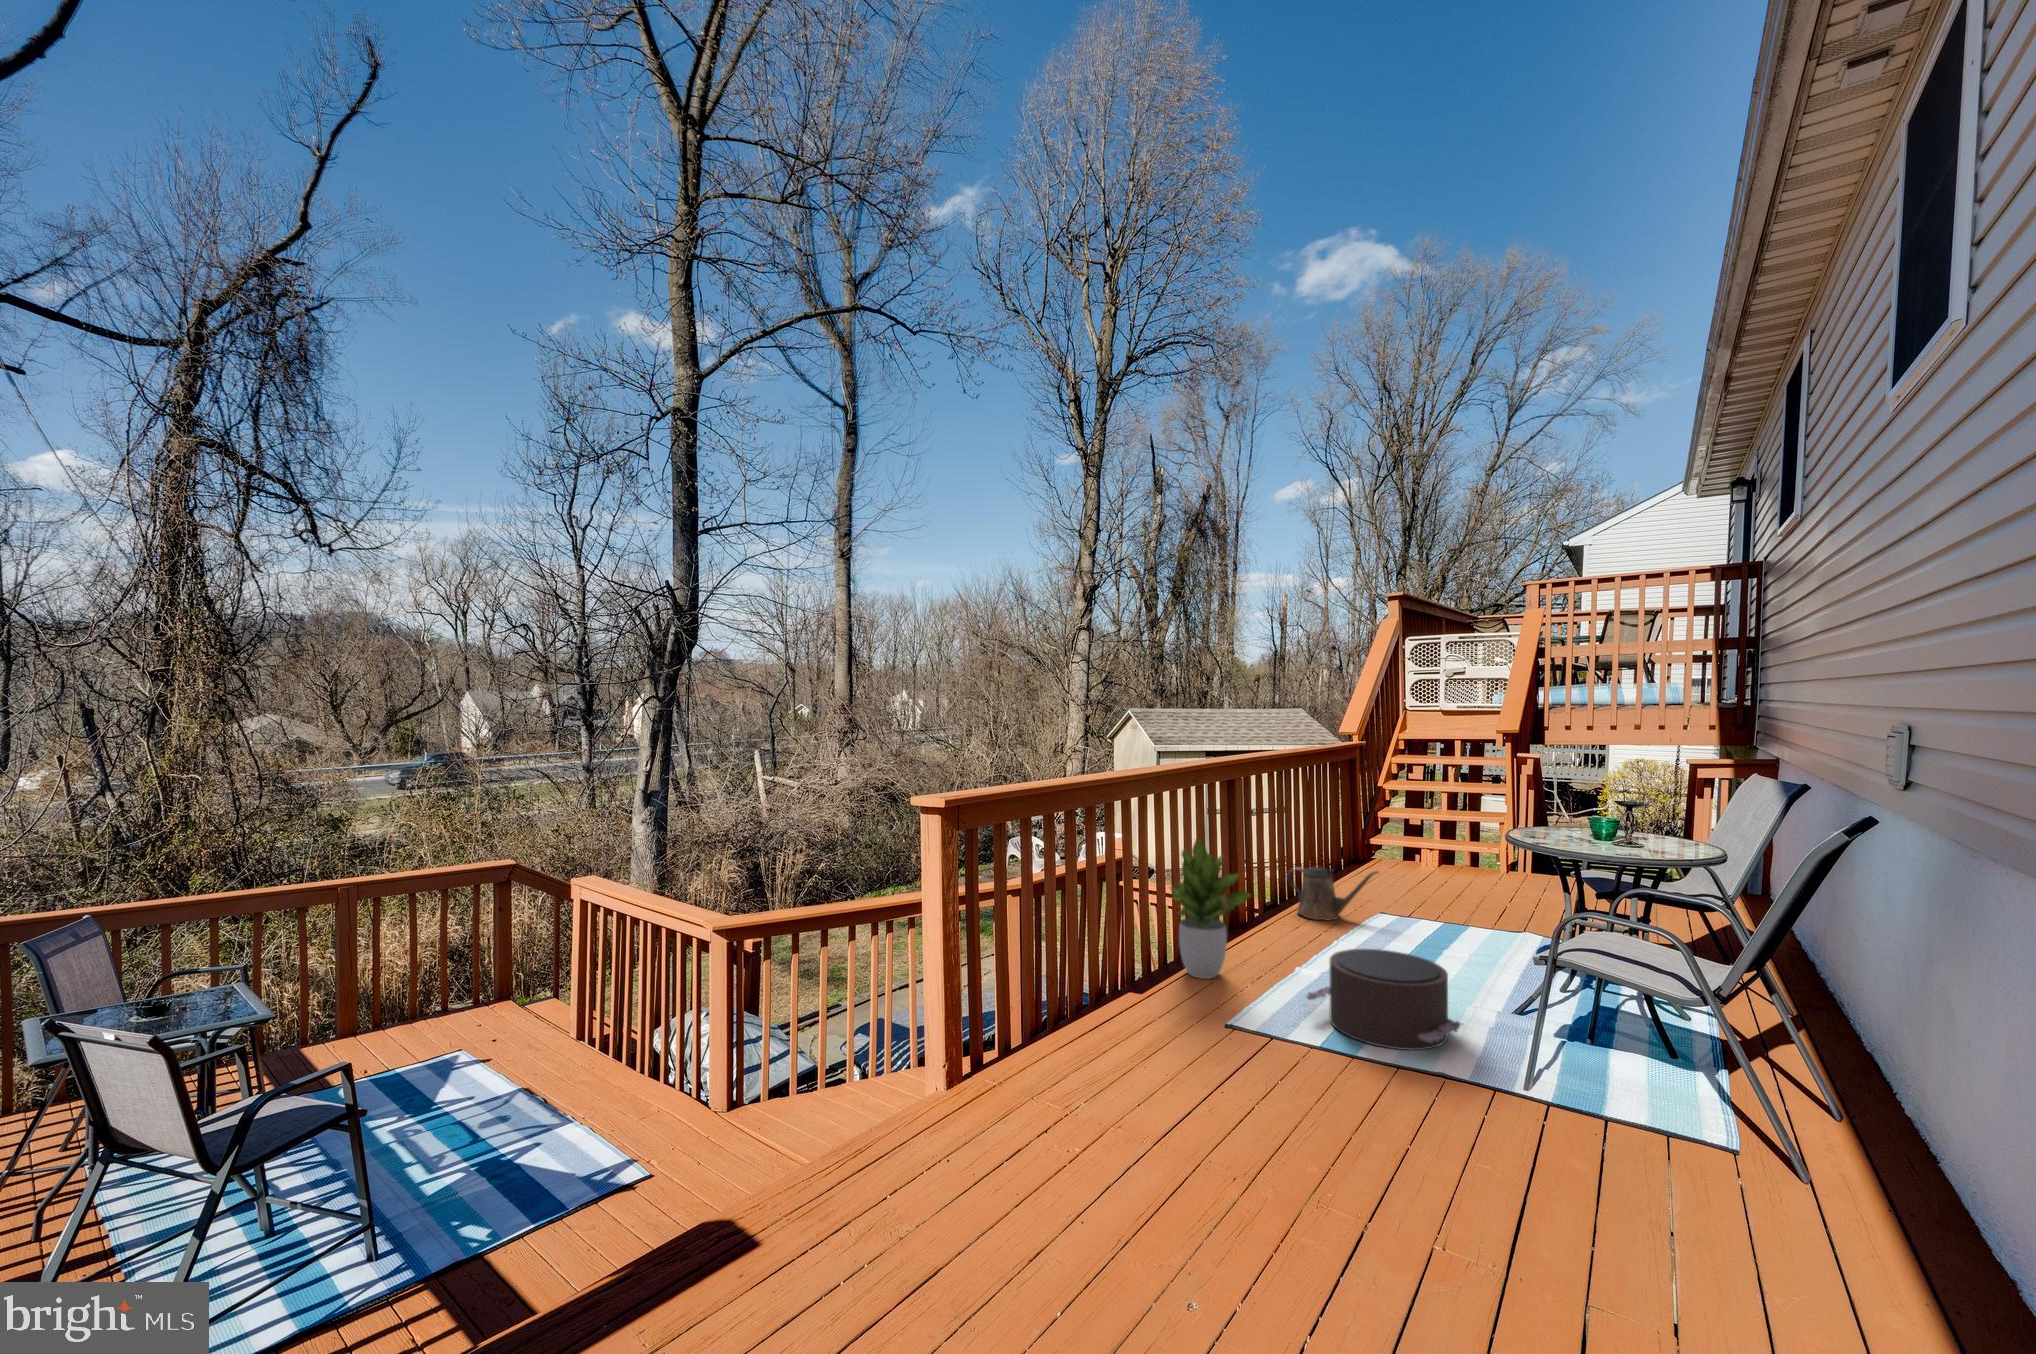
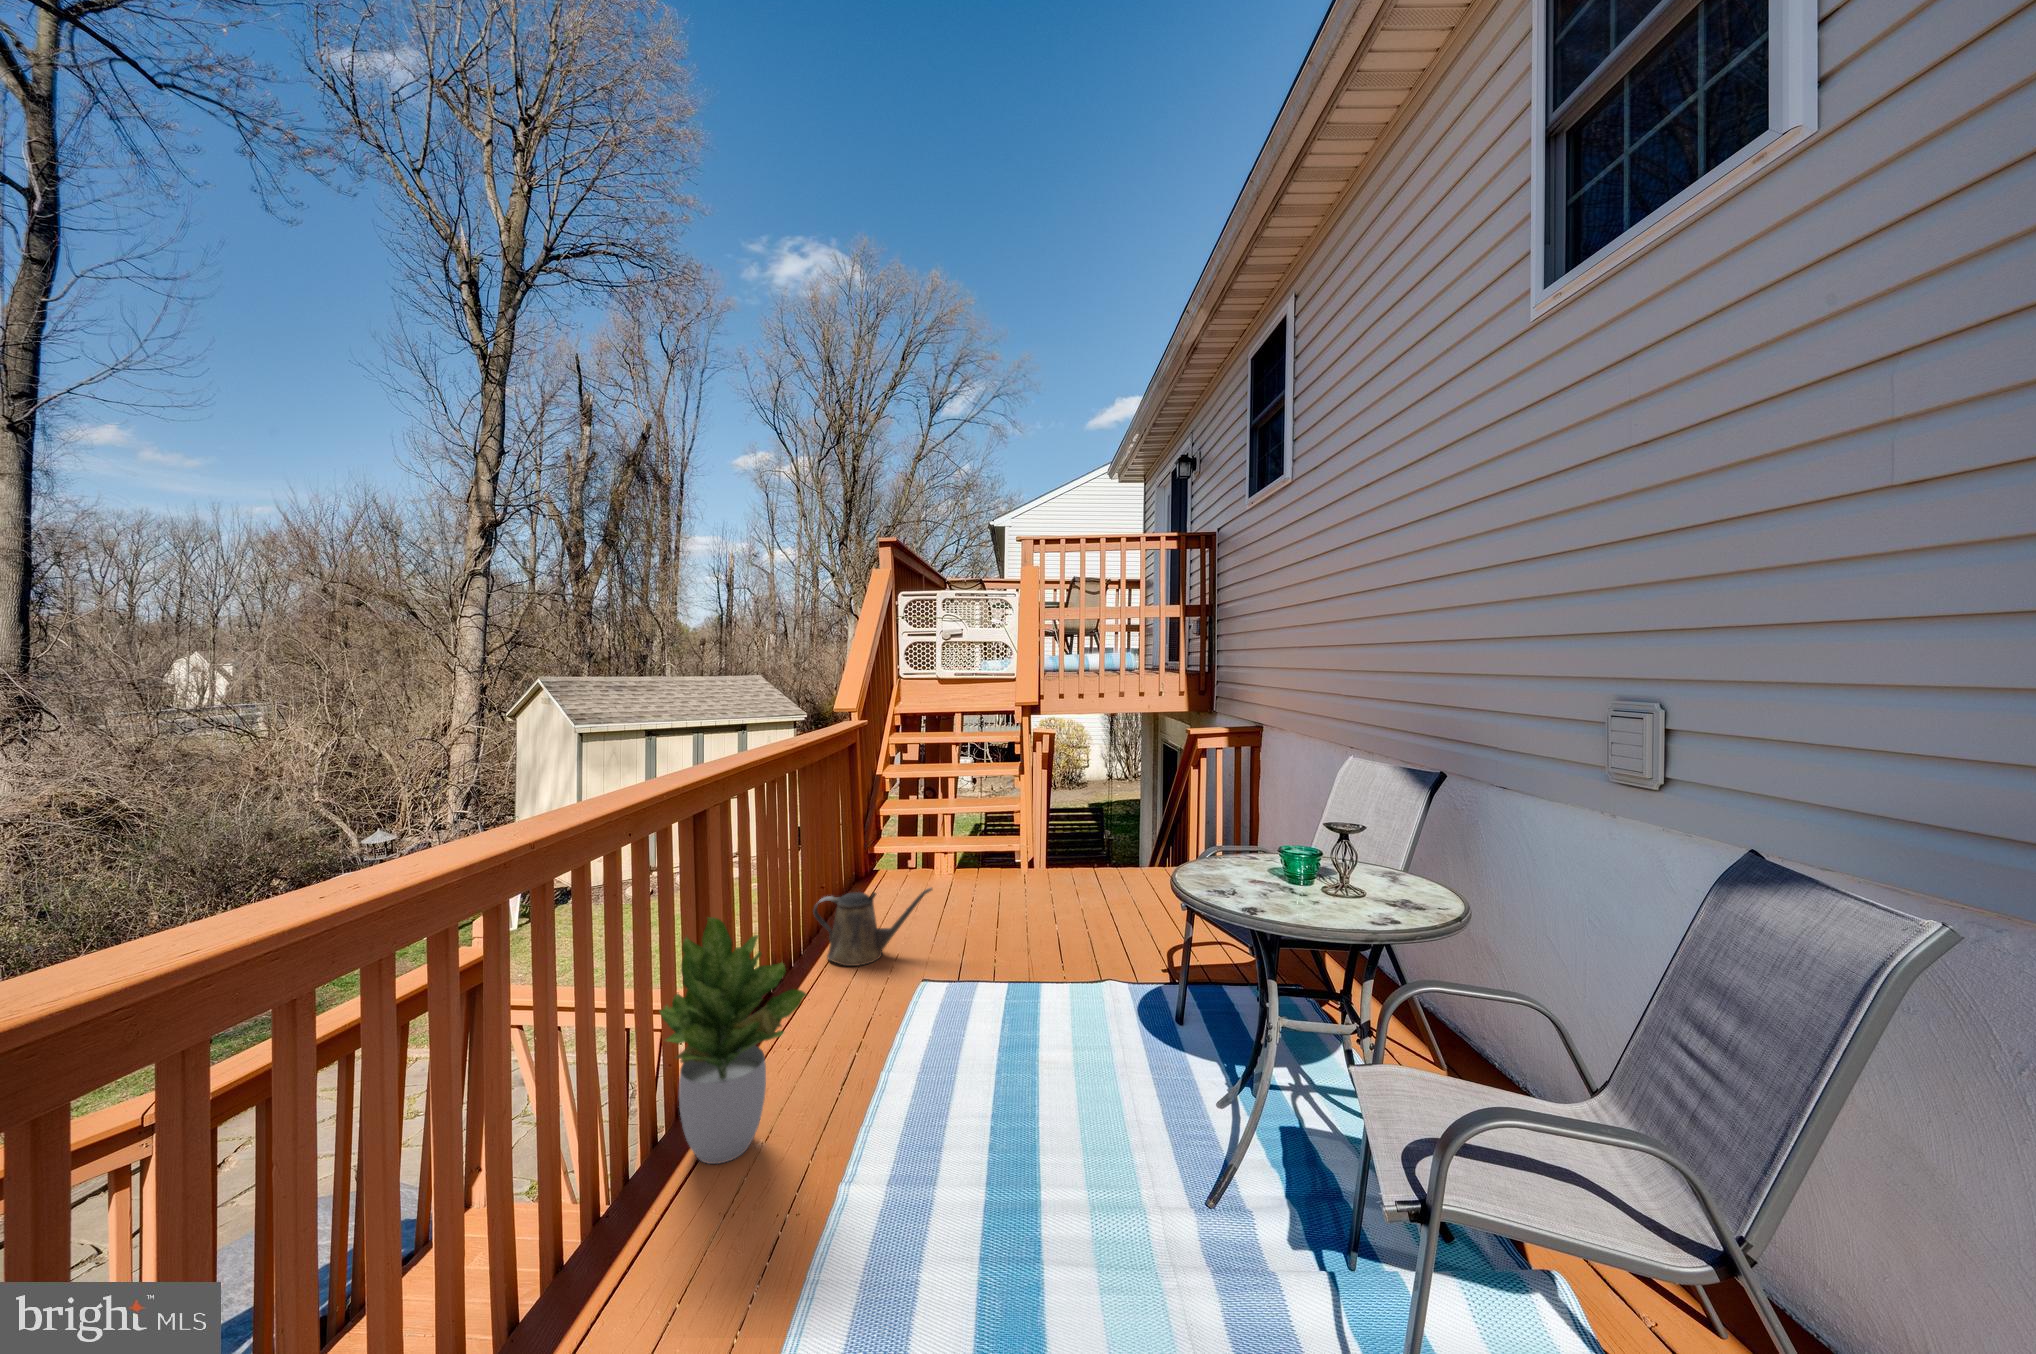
pouf: present [1306,949,1461,1050] -> none [920,1041,1141,1235]

